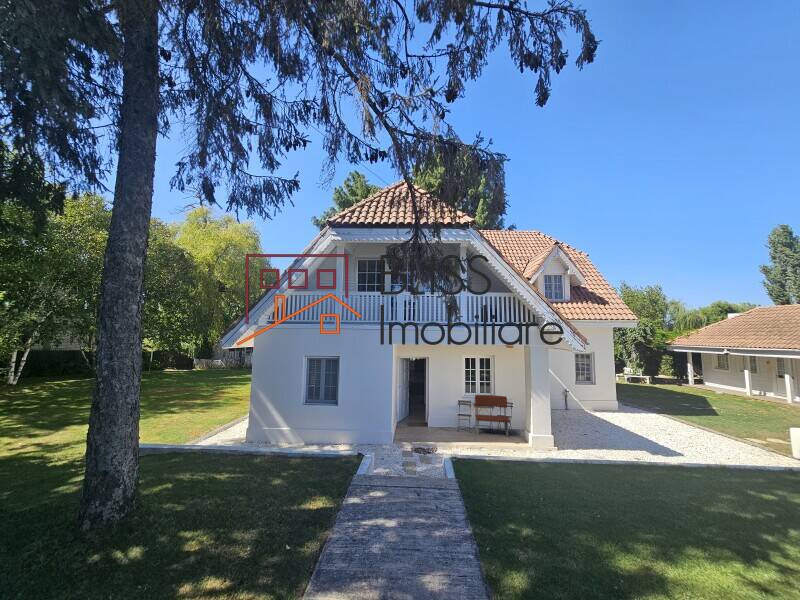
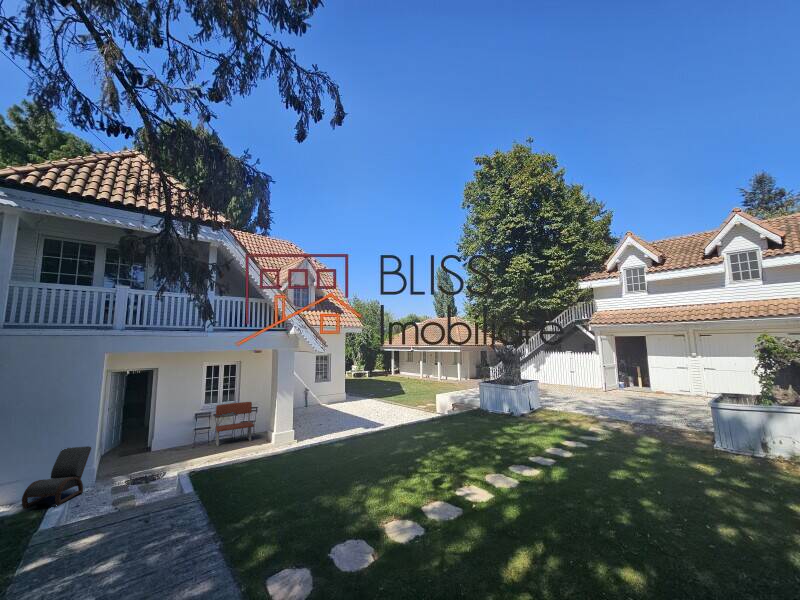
lounge chair: none [353,411,388,455] -> present [22,446,91,509]

